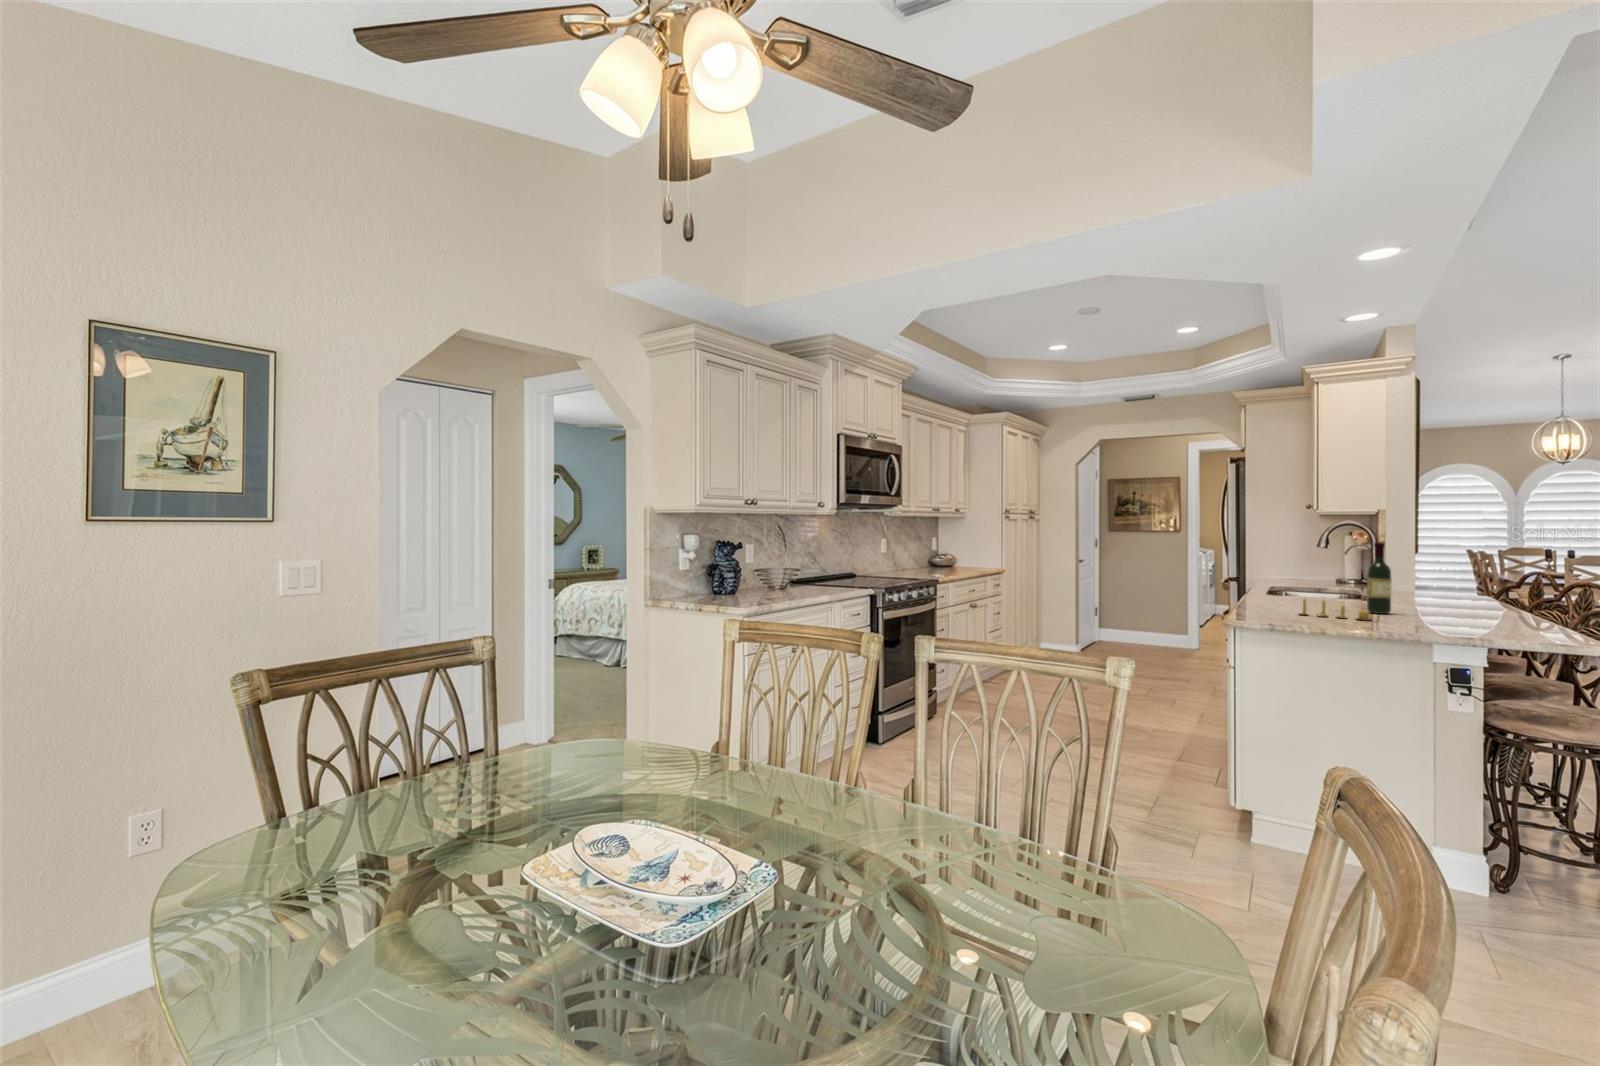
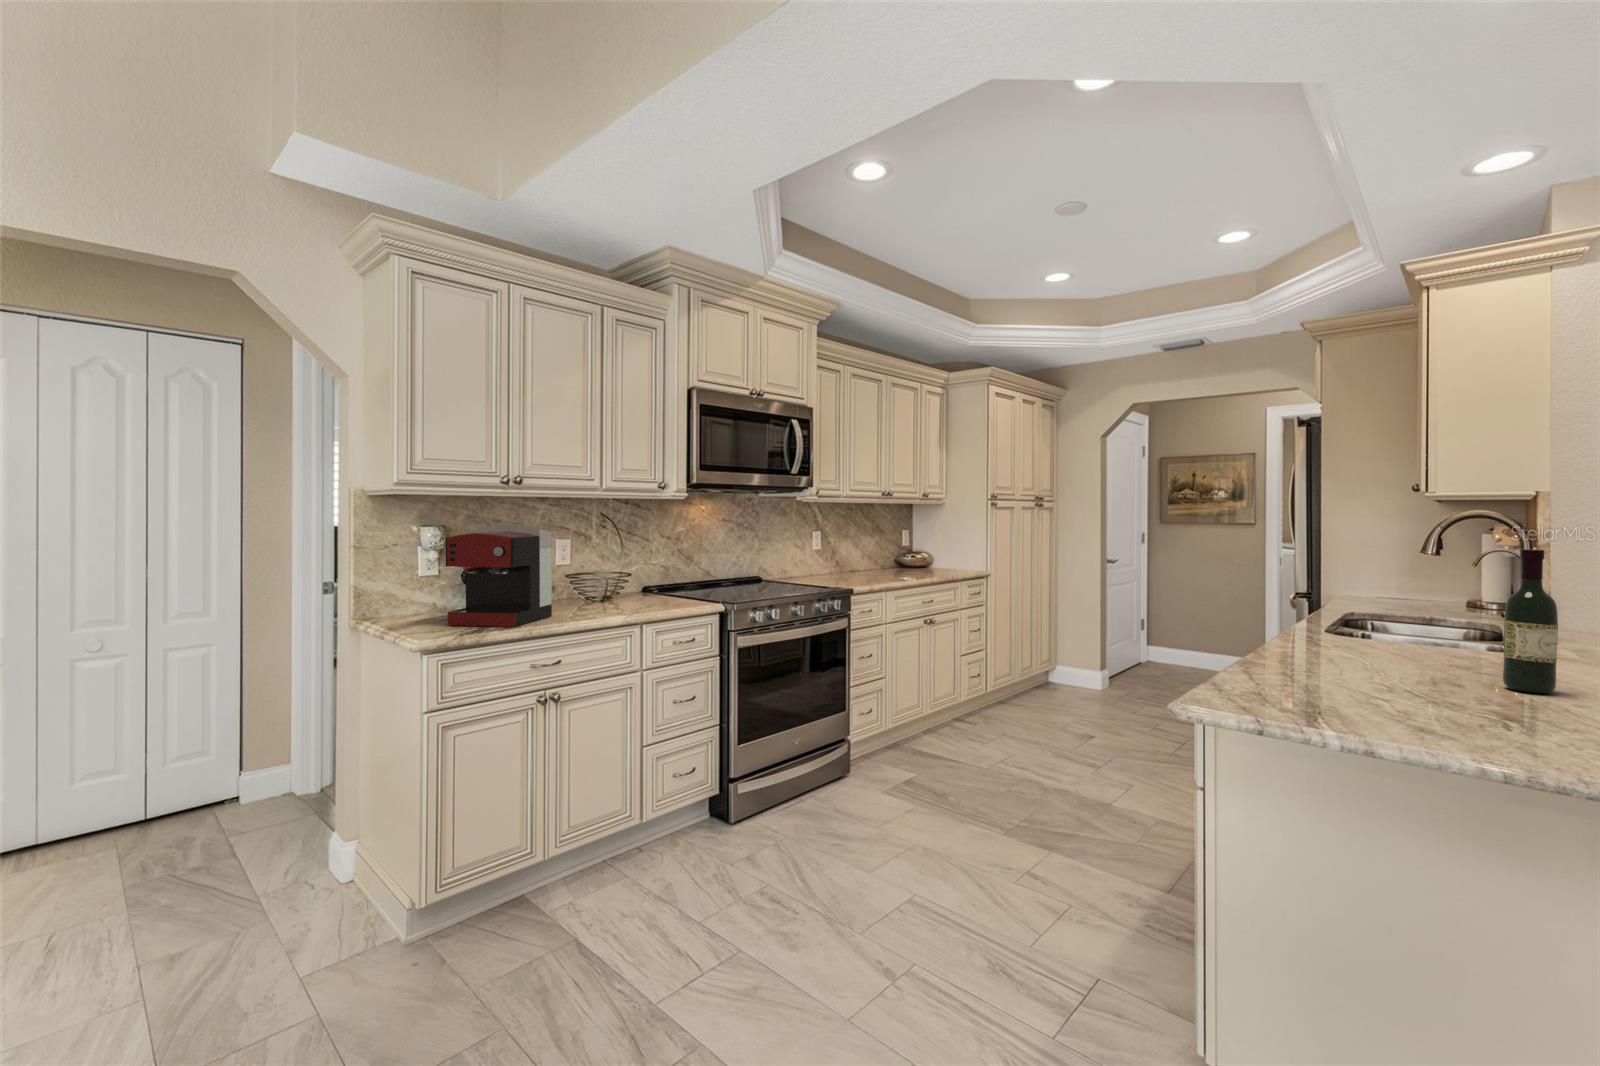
coffee maker: none [717,531,769,601] -> present [445,524,552,627]
candle: present [1299,598,1371,621] -> none [1349,657,1511,718]

